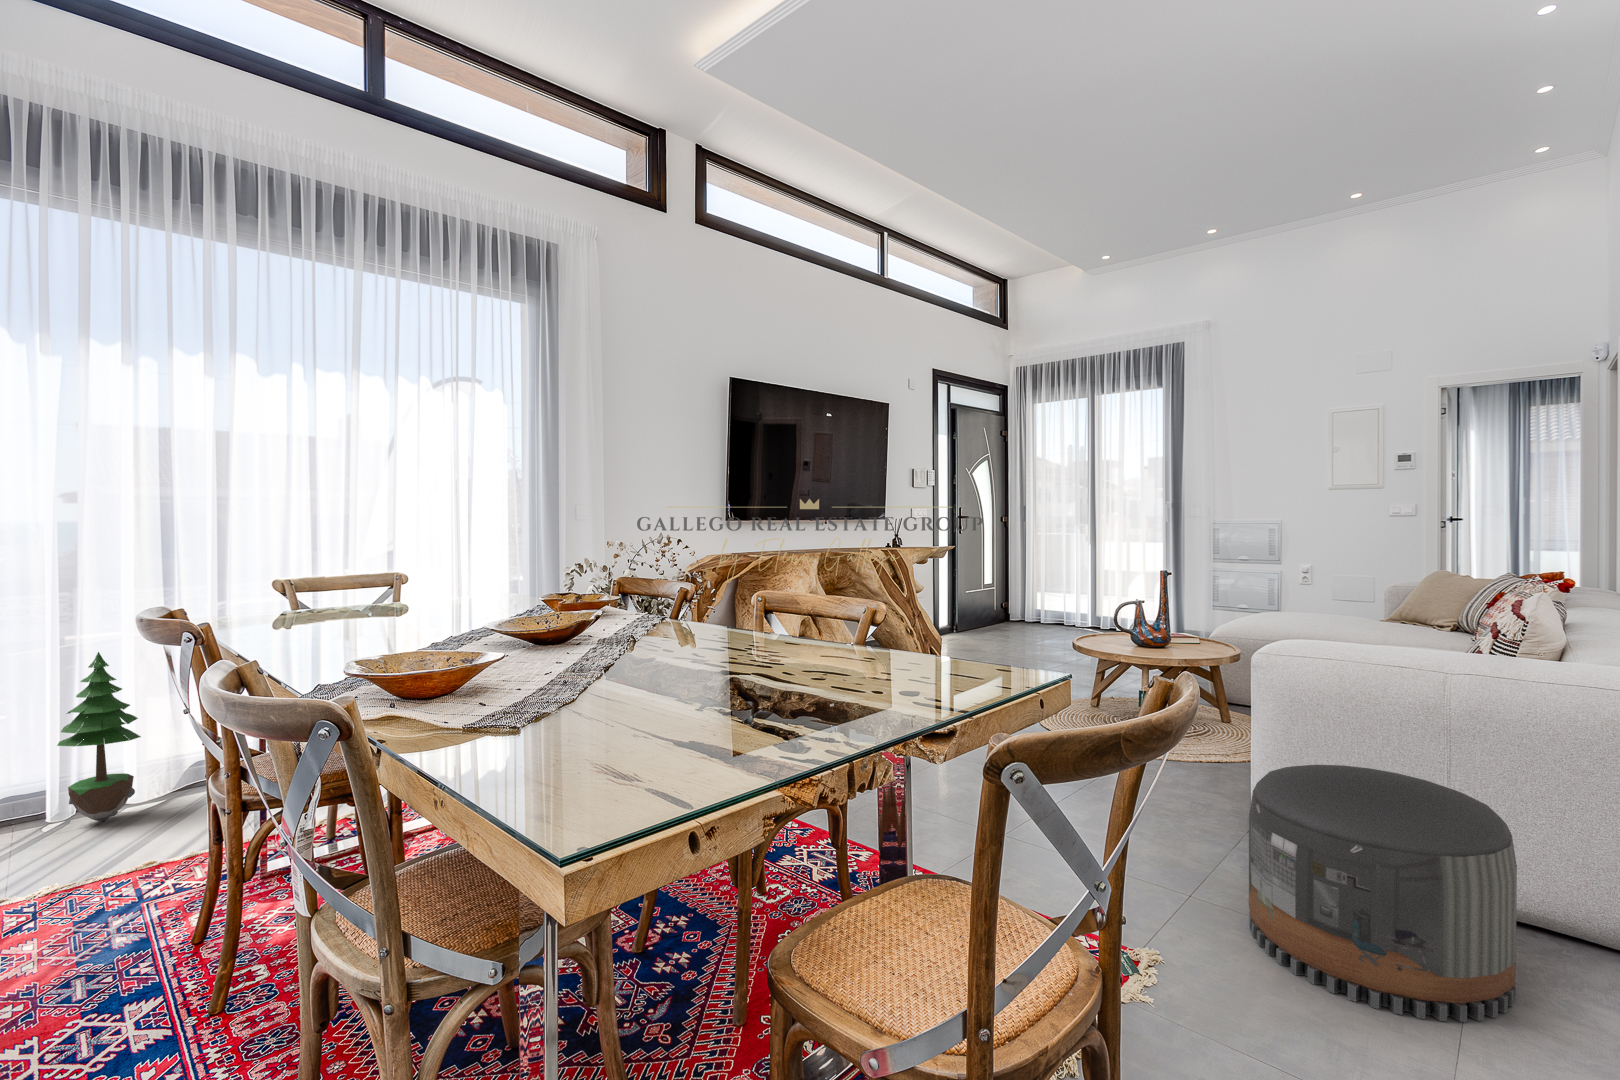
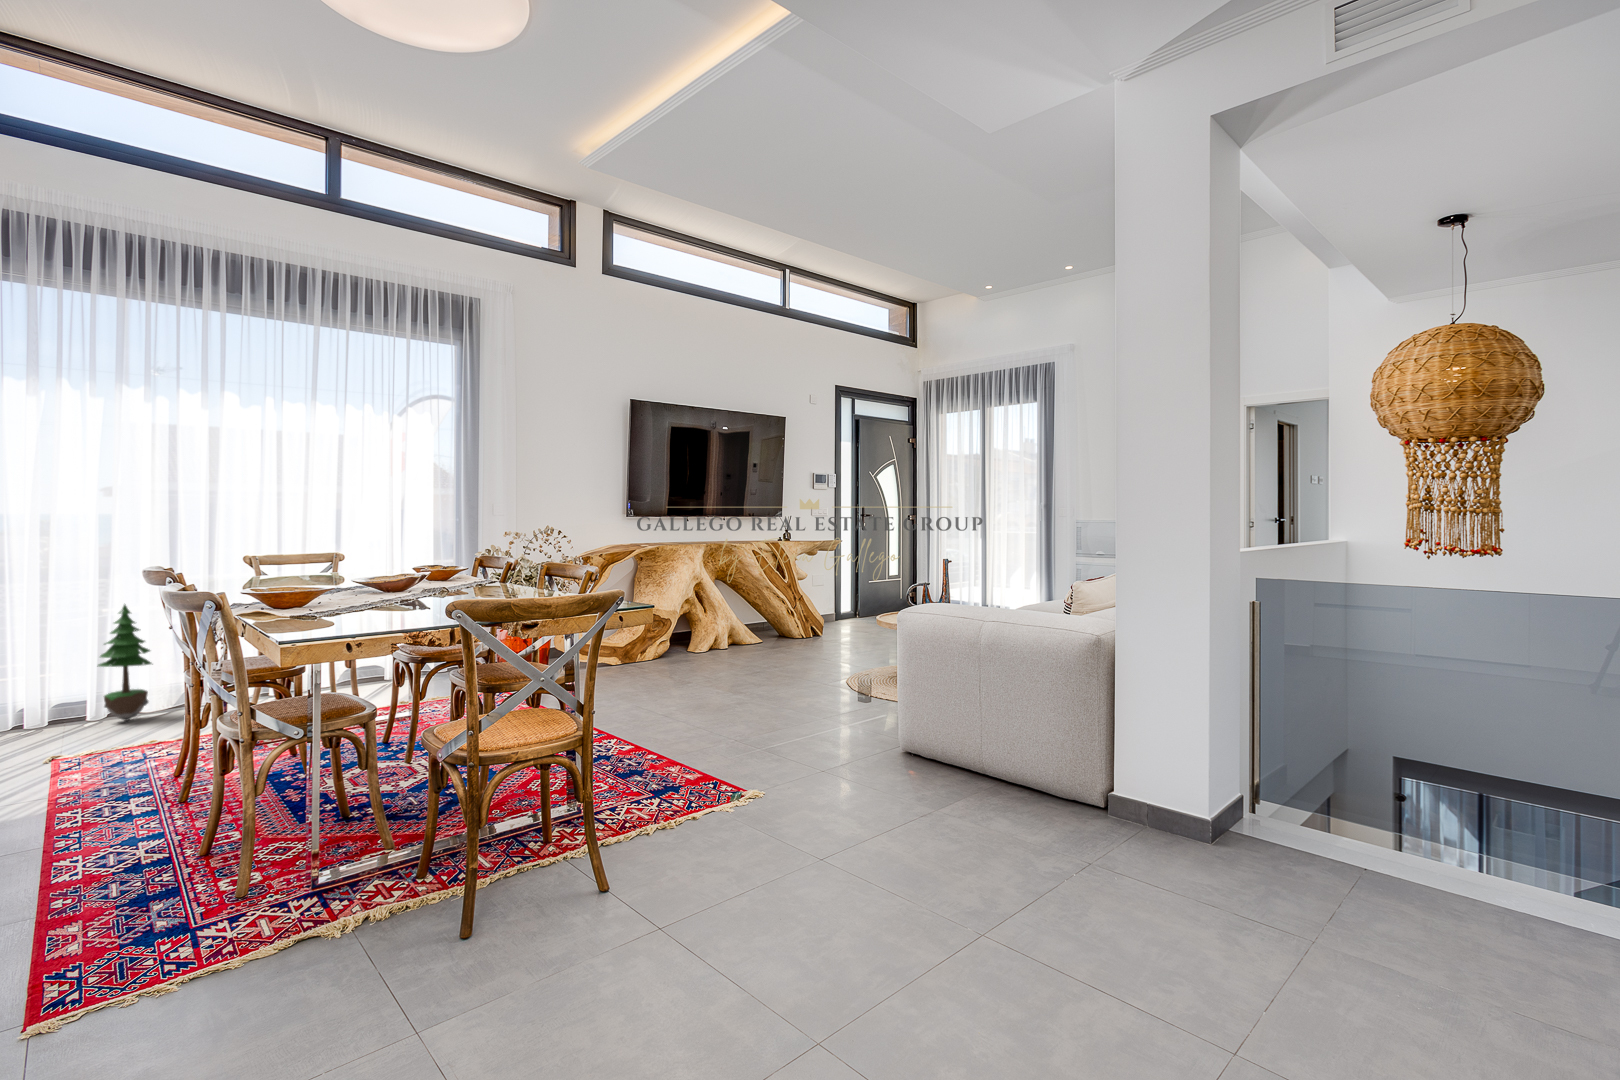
pouf: present [1249,765,1517,1022] -> none [827,685,964,827]

